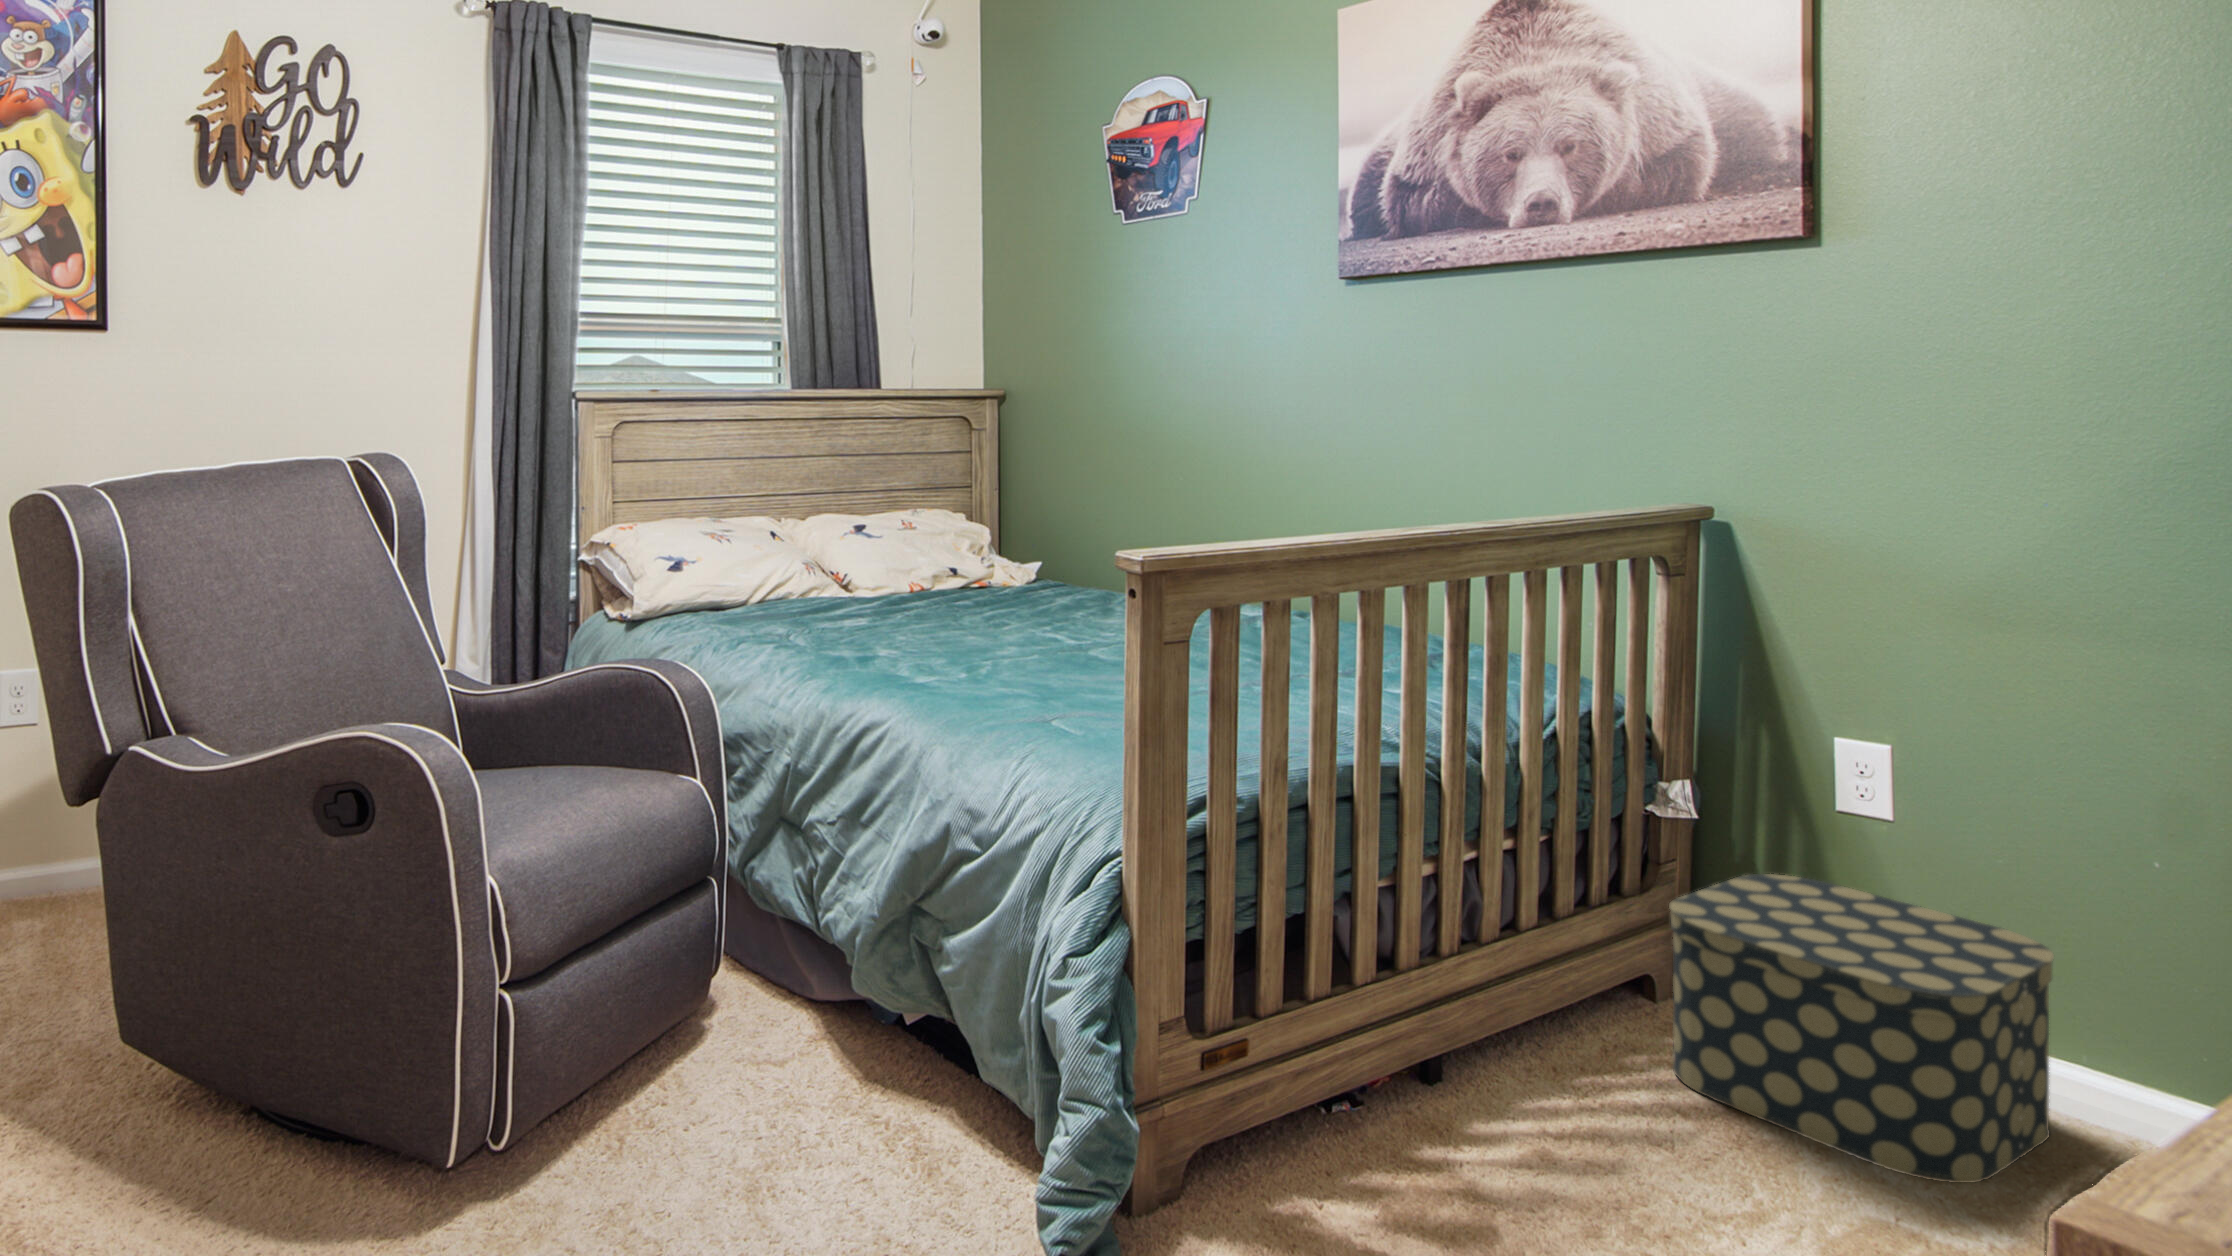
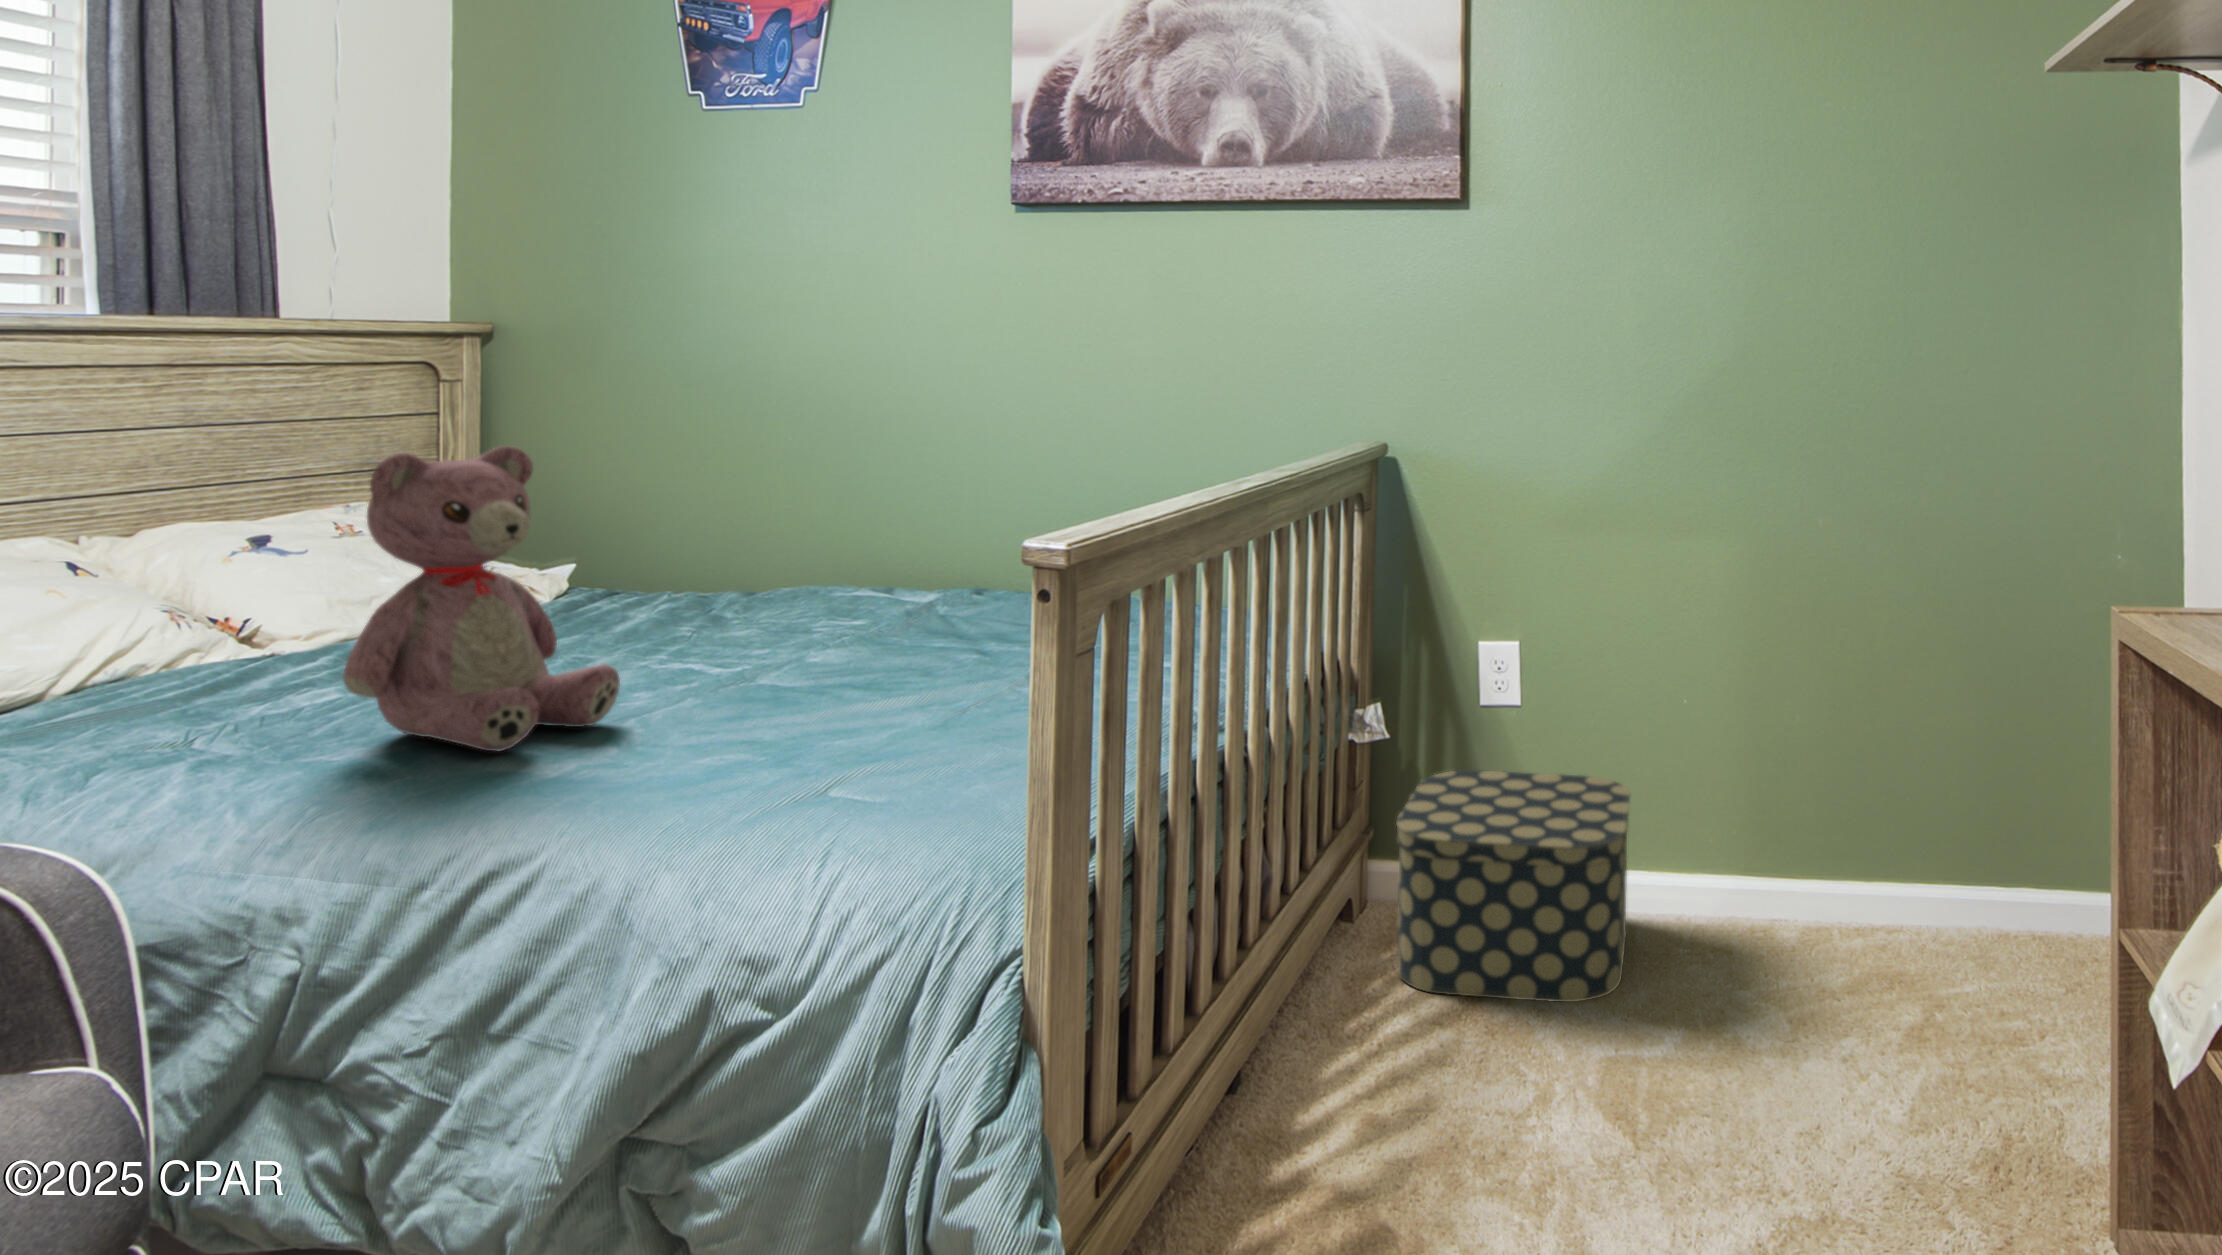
teddy bear: none [844,472,985,663] -> present [343,446,620,751]

